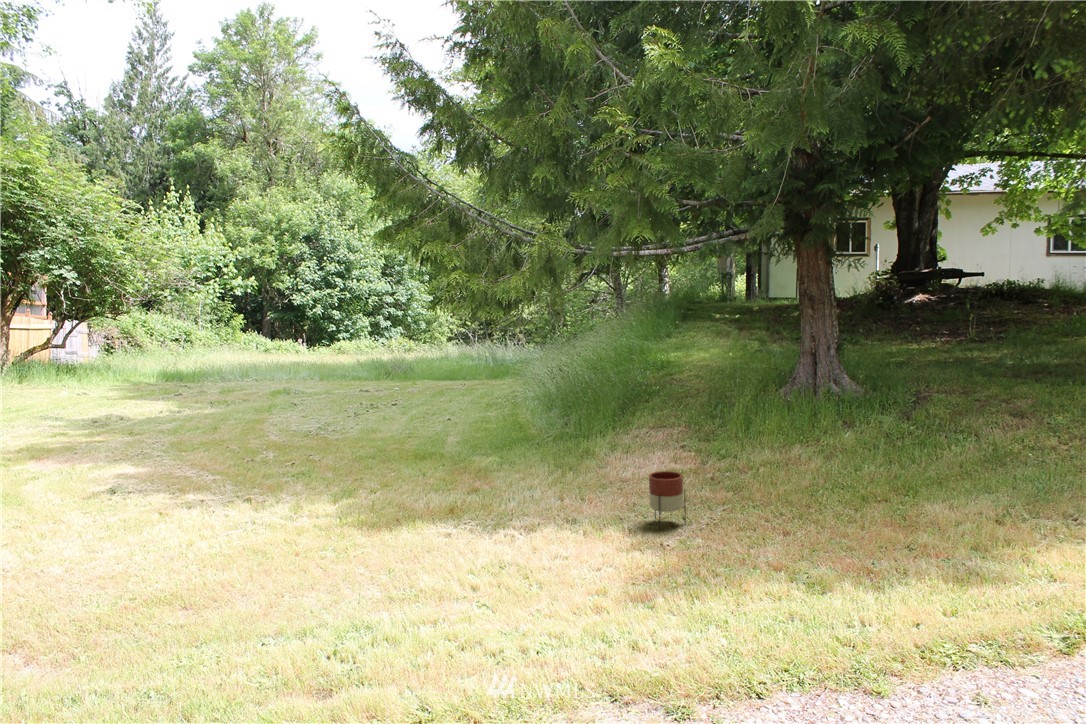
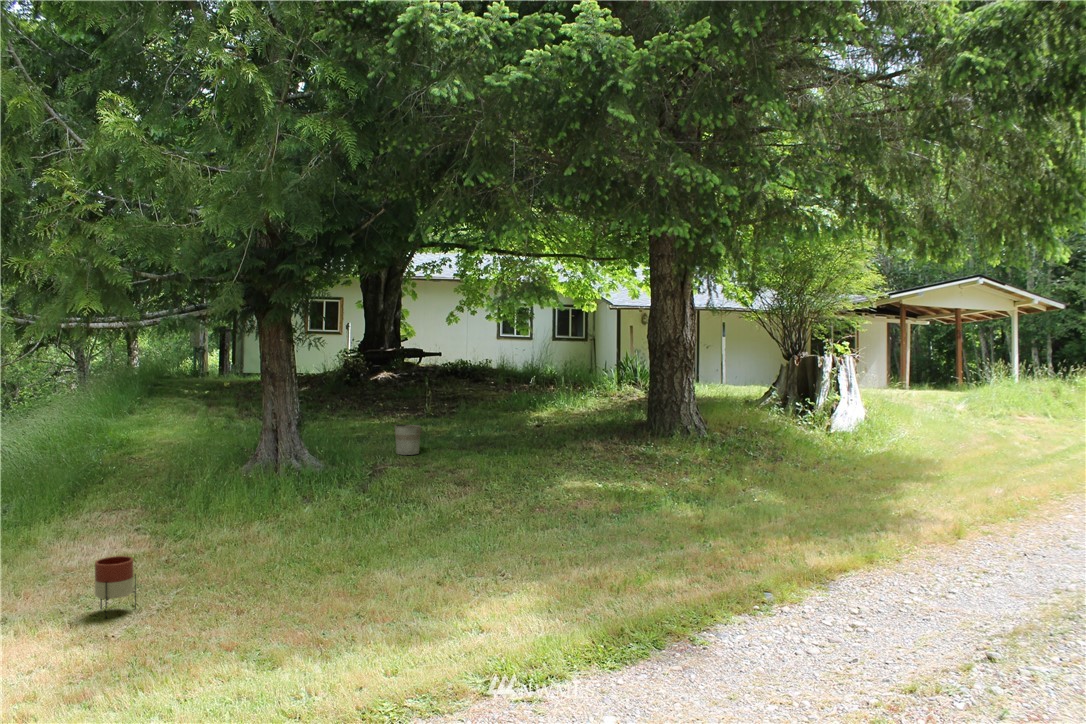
bucket: none [940,348,979,382] -> present [392,425,422,455]

